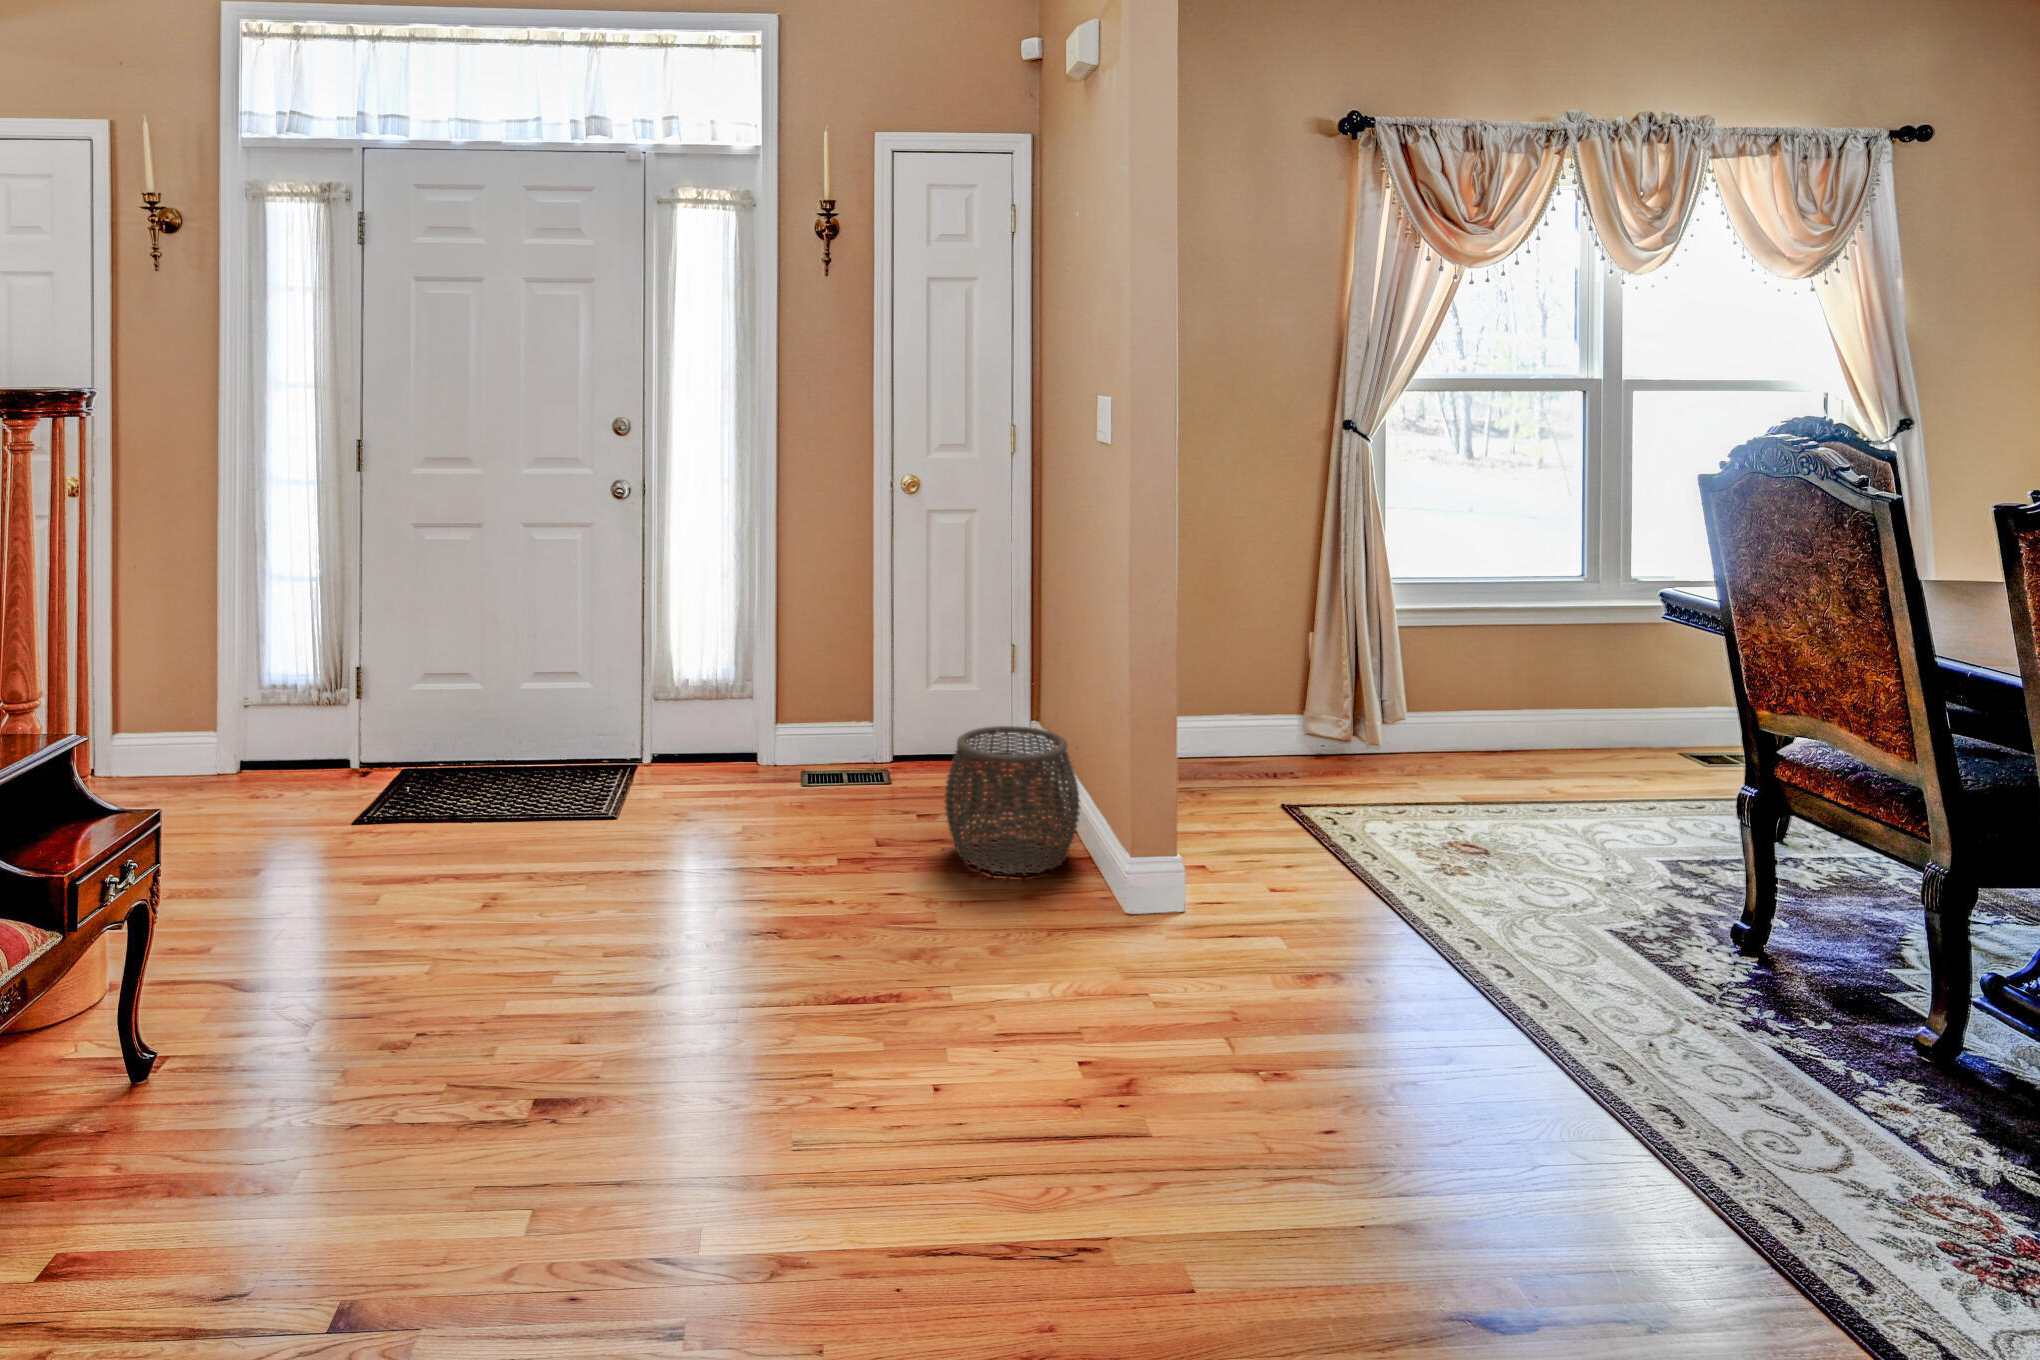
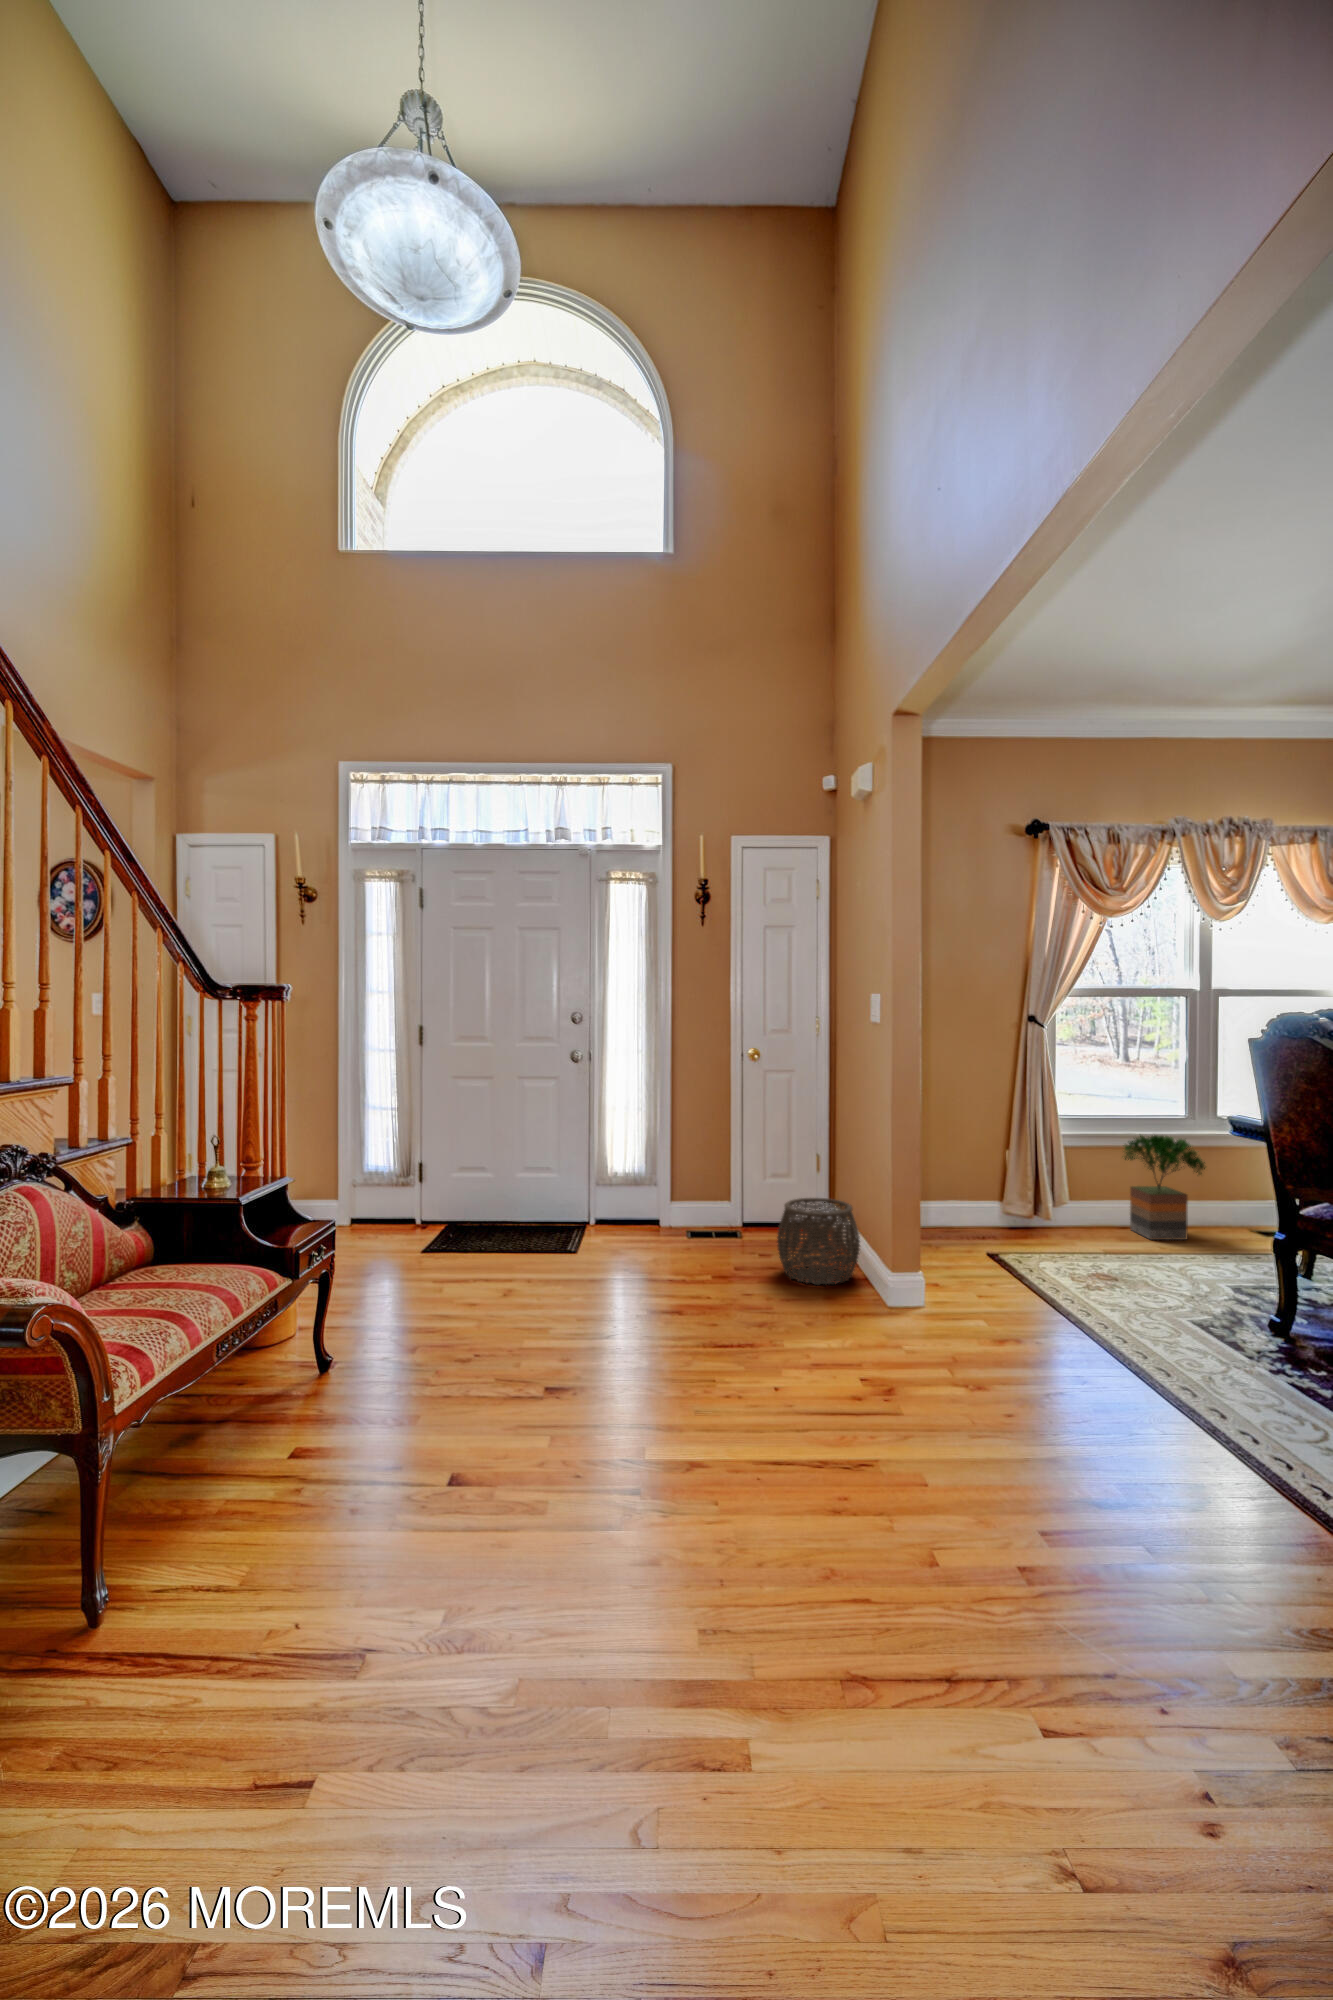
potted tree: none [1485,606,1620,776] -> present [1124,1135,1206,1240]

